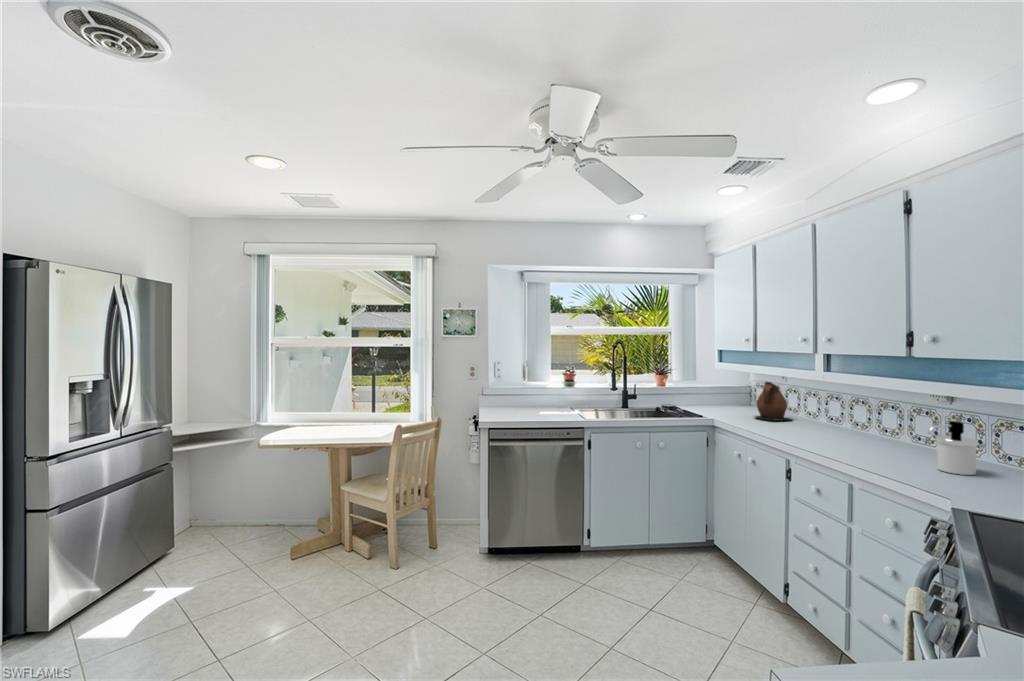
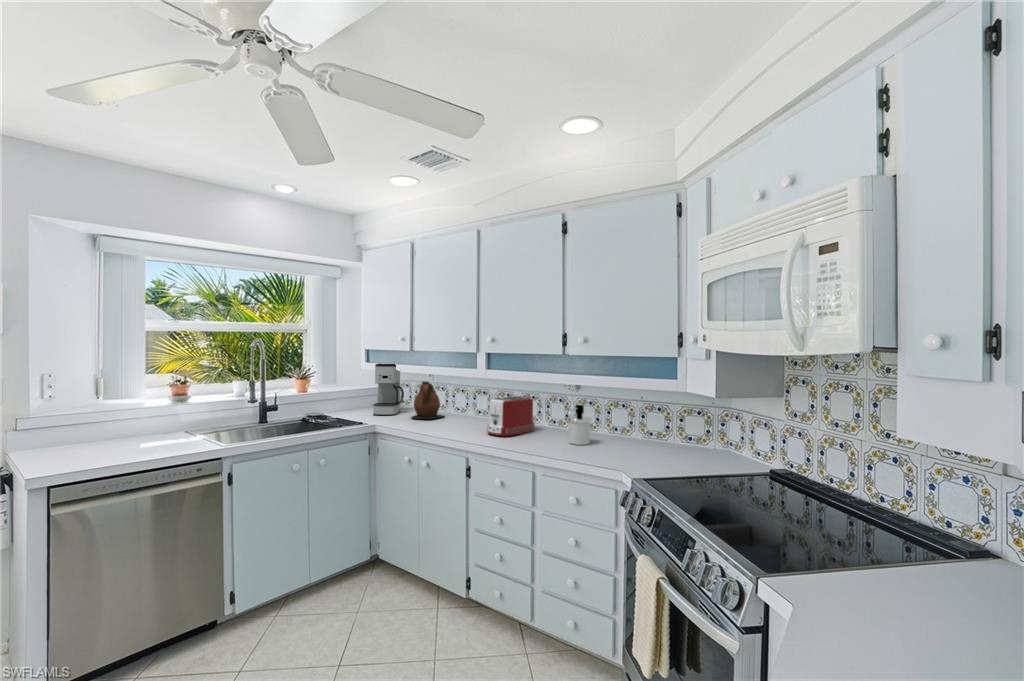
coffee maker: none [719,363,752,413] -> present [373,363,404,415]
toaster: none [826,404,899,449] -> present [487,396,535,436]

